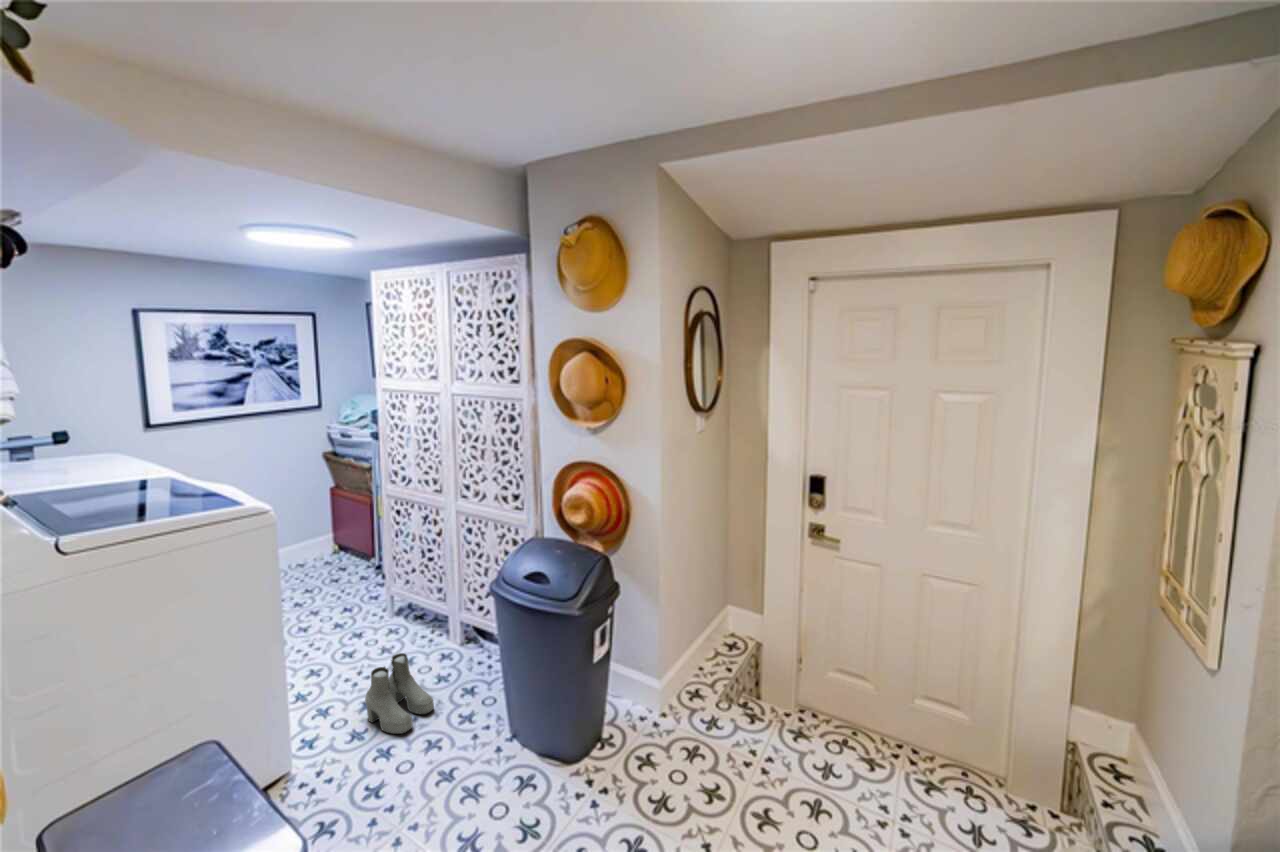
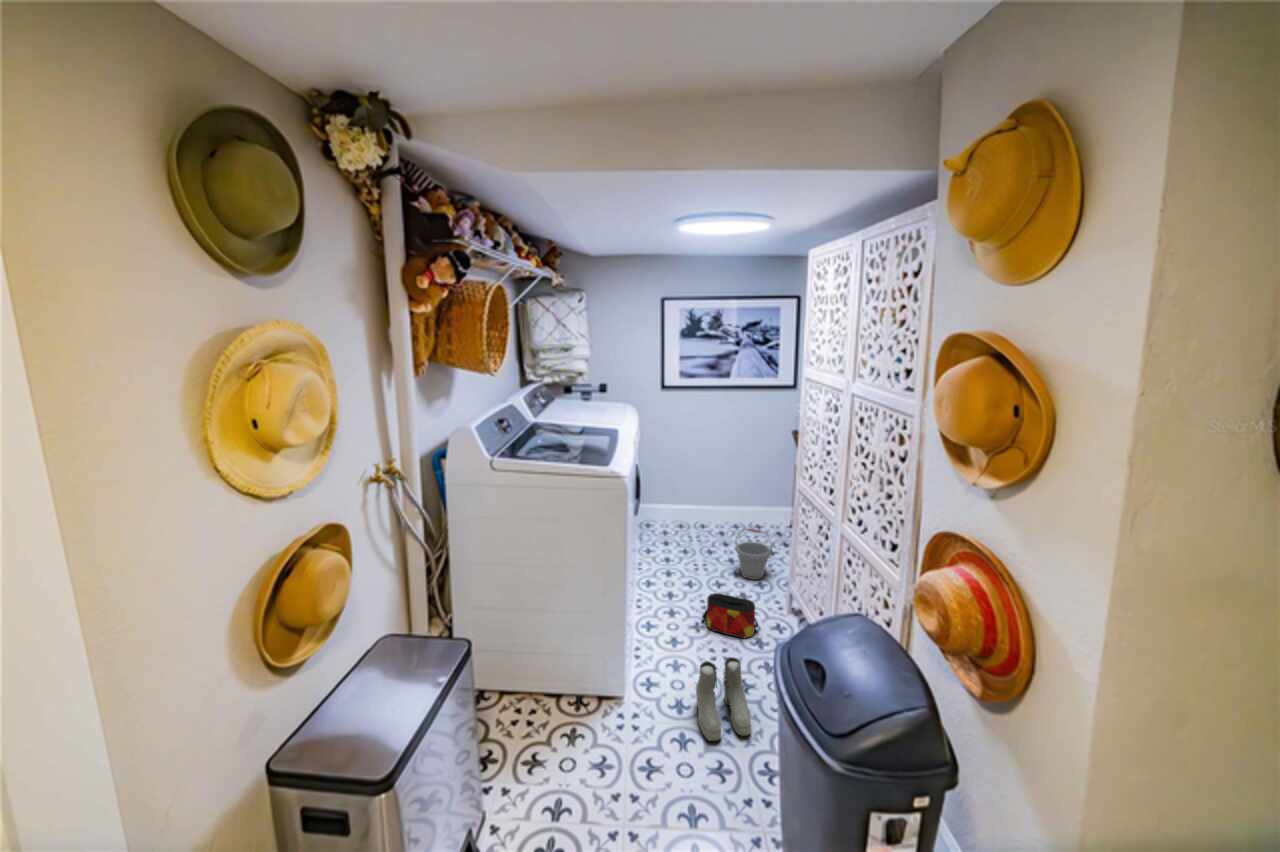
bucket: none [308,556,353,612] -> present [735,529,772,580]
bag: none [311,616,379,665] -> present [702,593,758,638]

